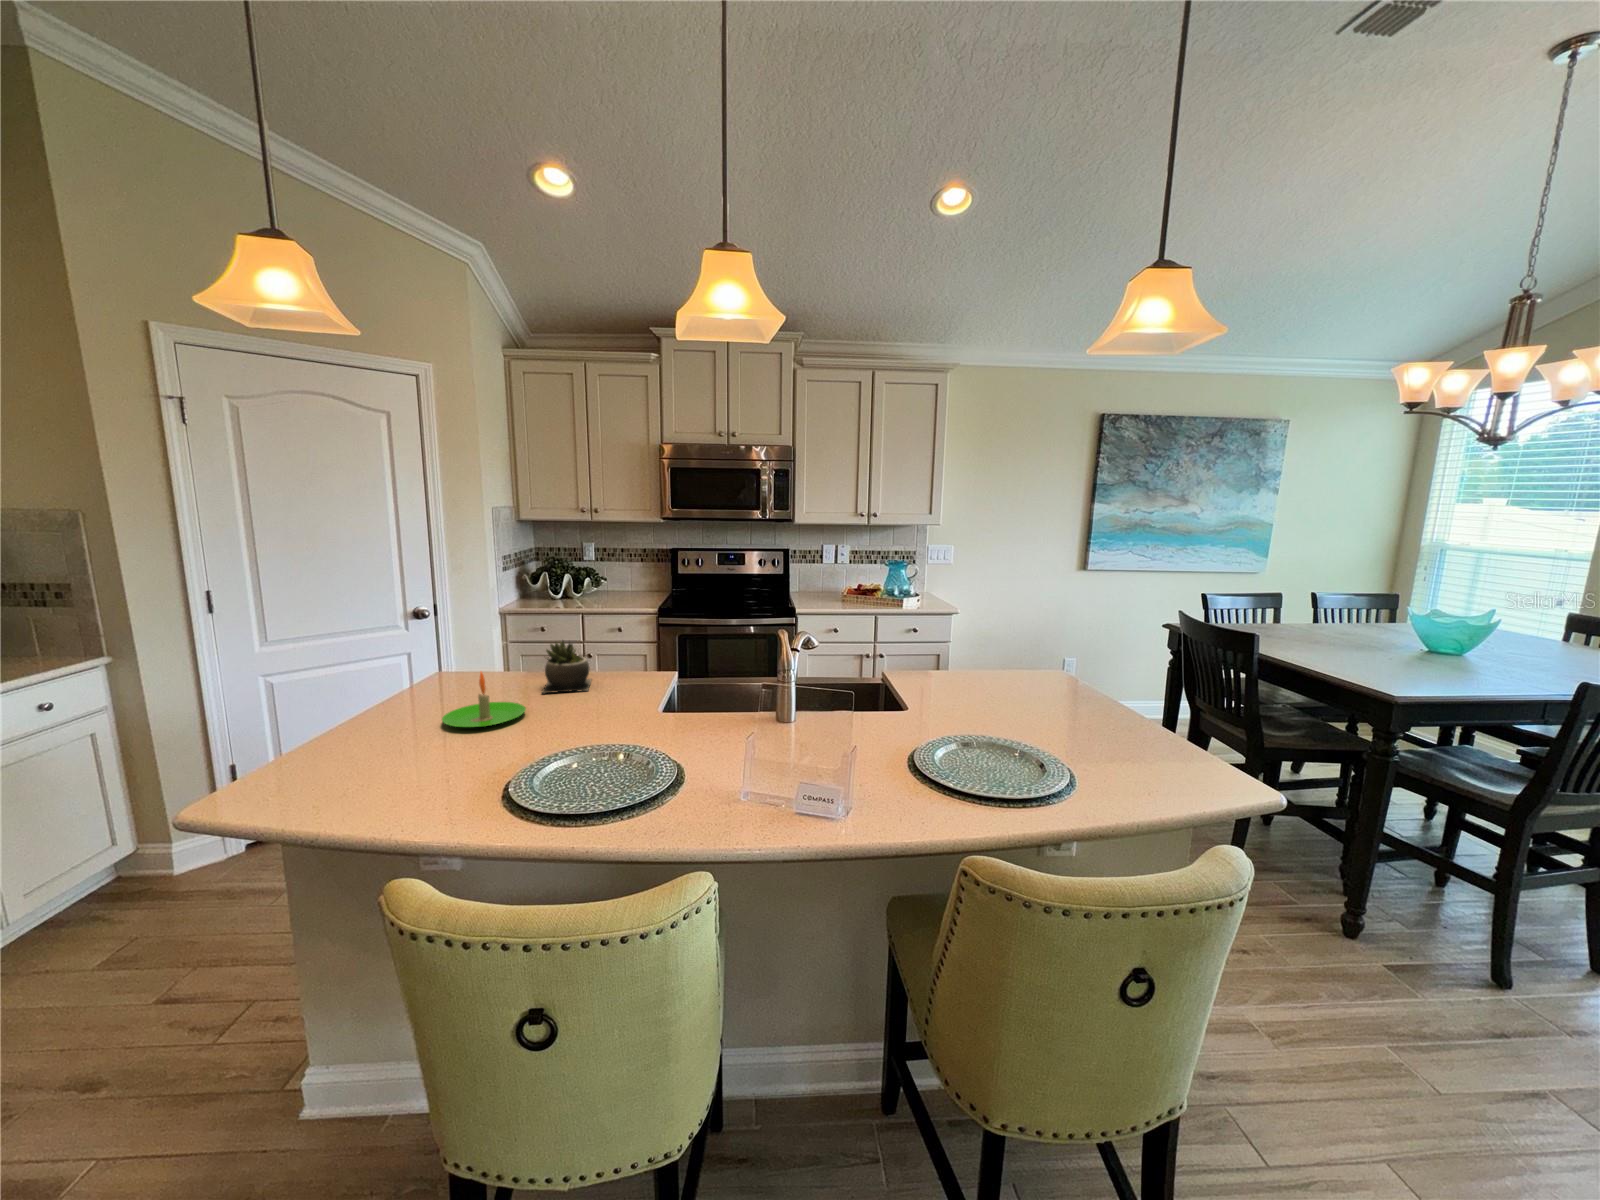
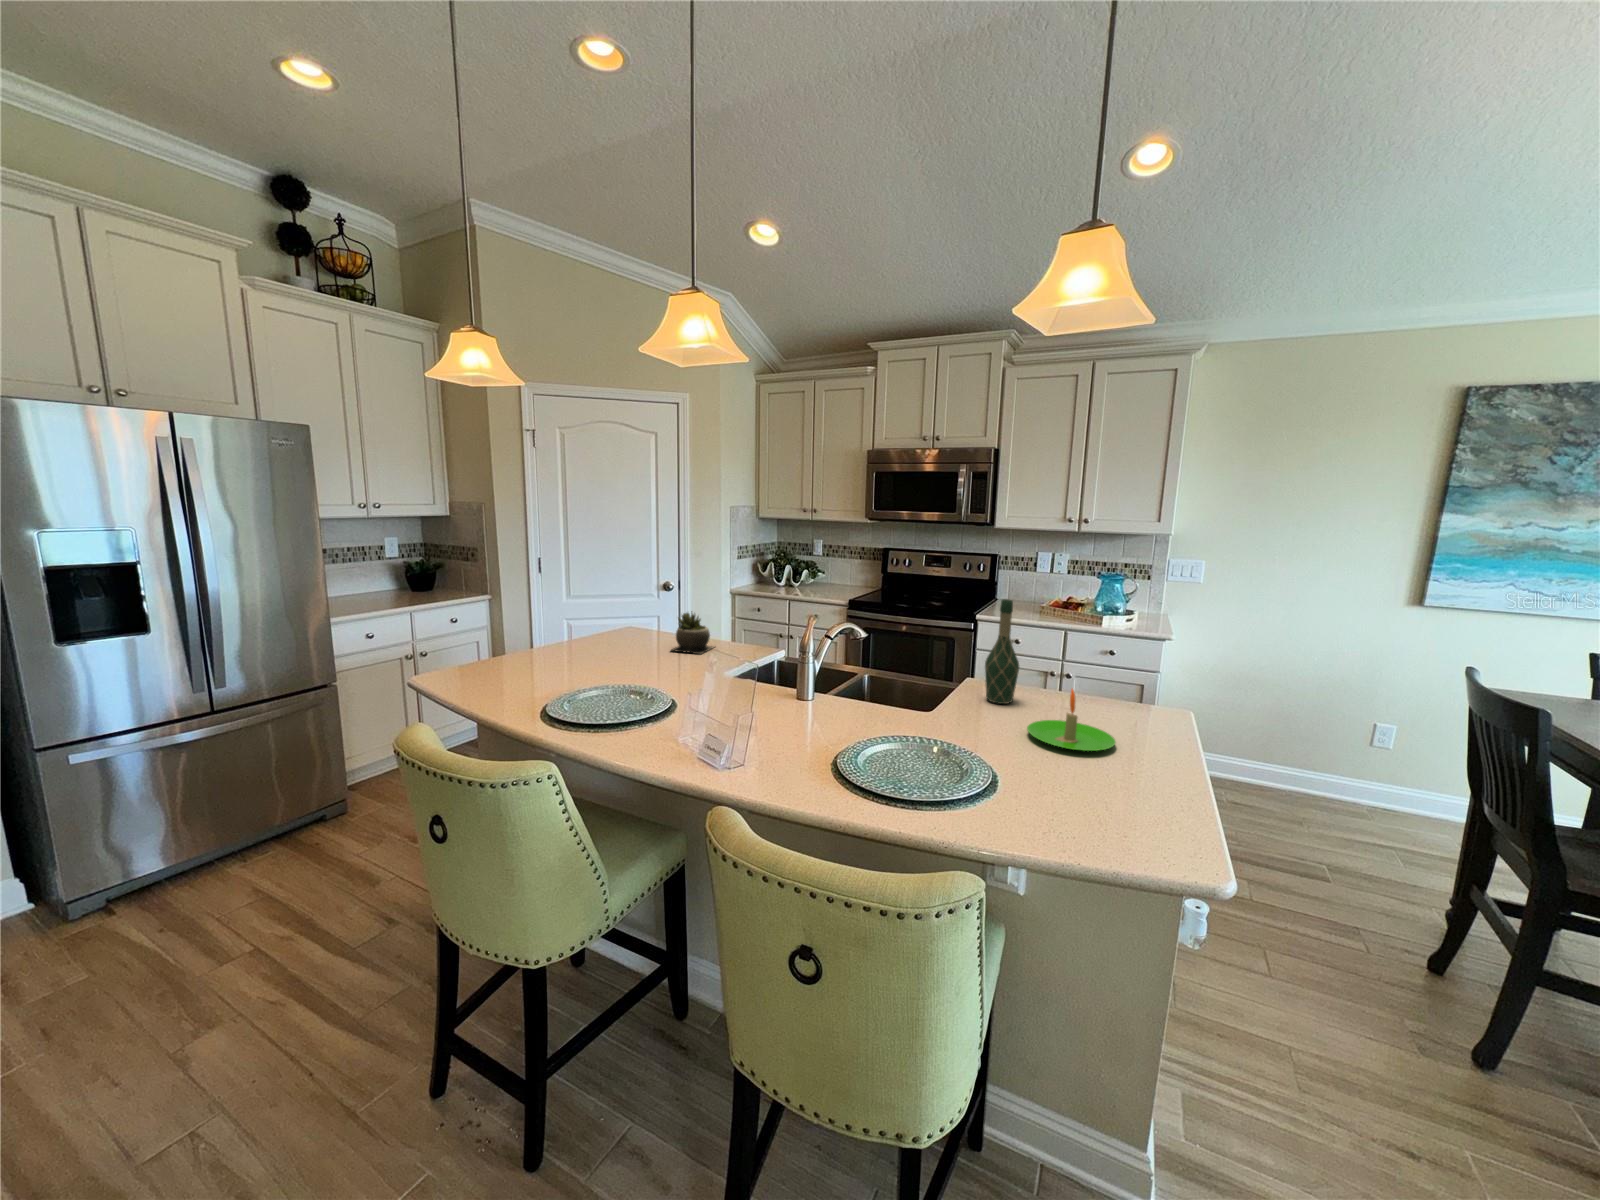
wine bottle: none [926,591,958,689] -> present [985,599,1019,704]
candle: present [442,672,526,727] -> present [1027,689,1115,751]

